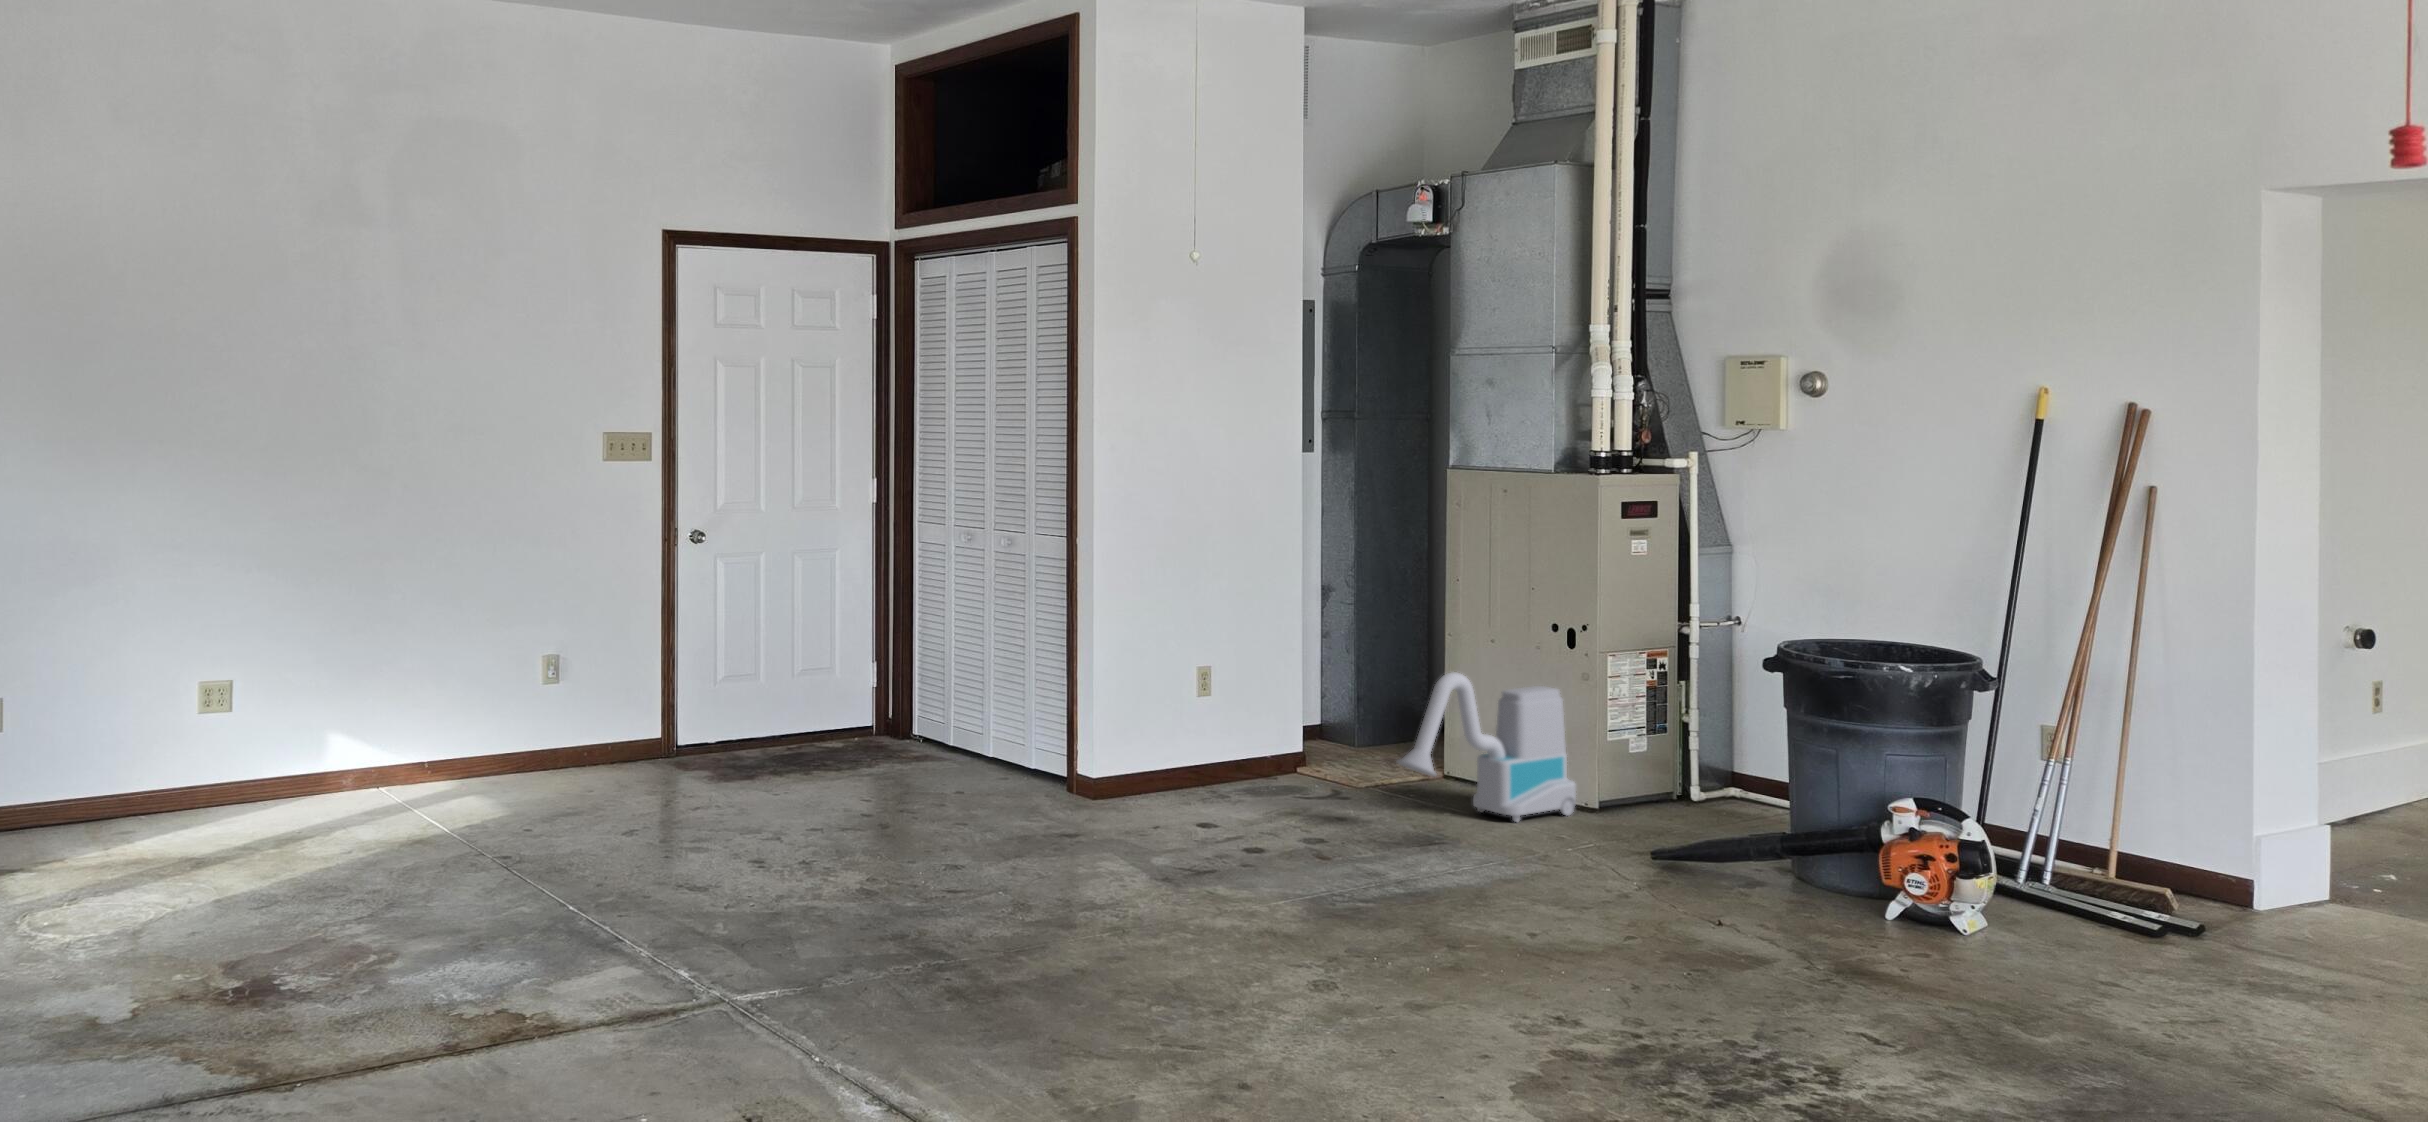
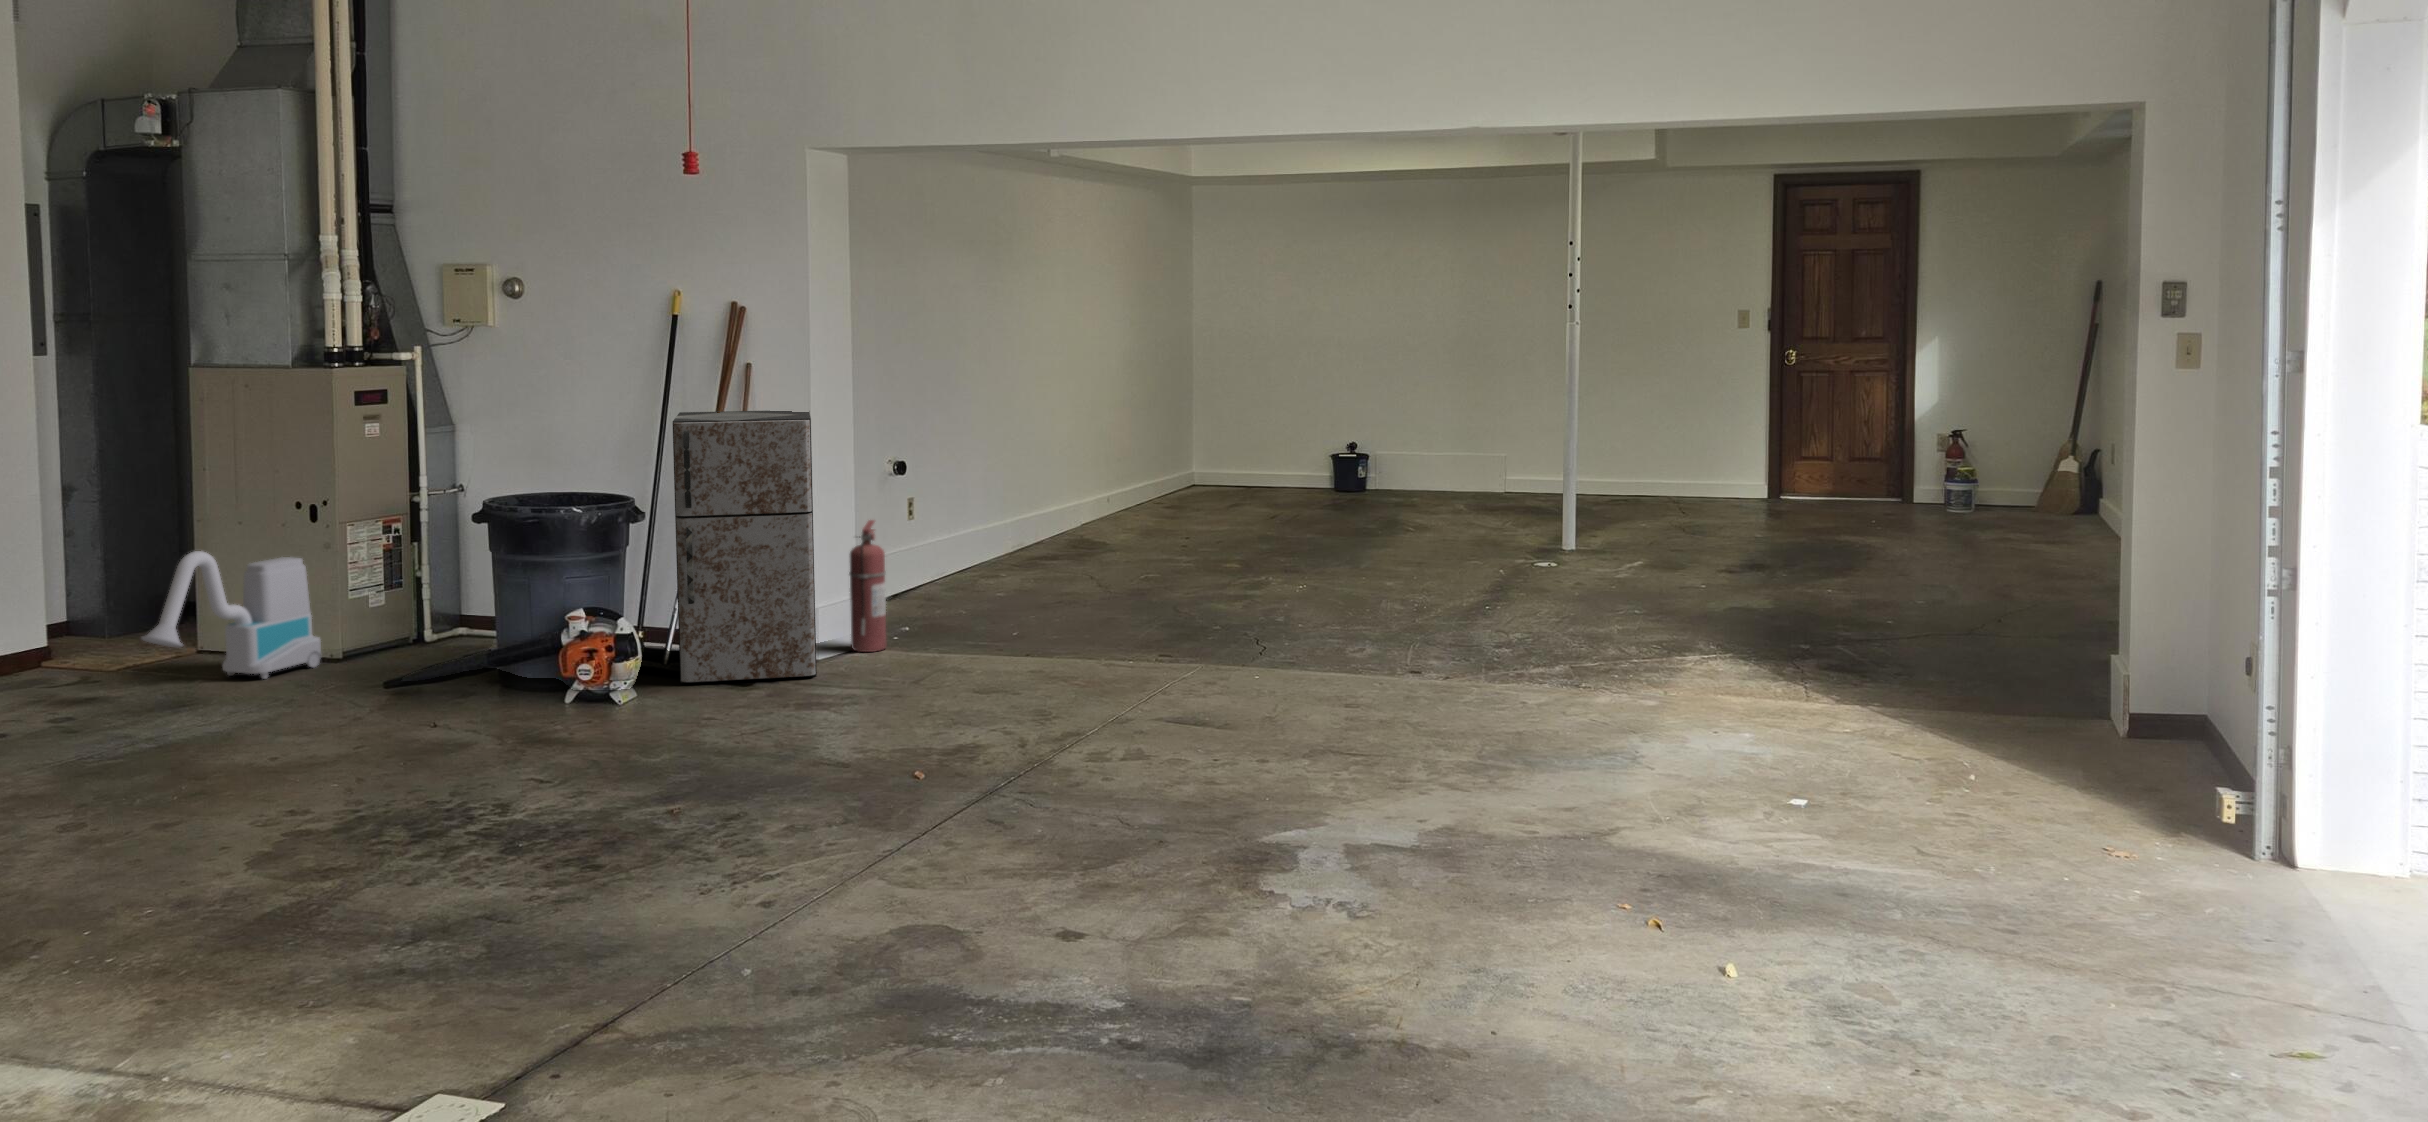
storage cabinet: none [2047,548,2269,942] -> present [673,411,817,683]
fire extinguisher: none [2314,719,2380,916] -> present [849,520,886,652]

